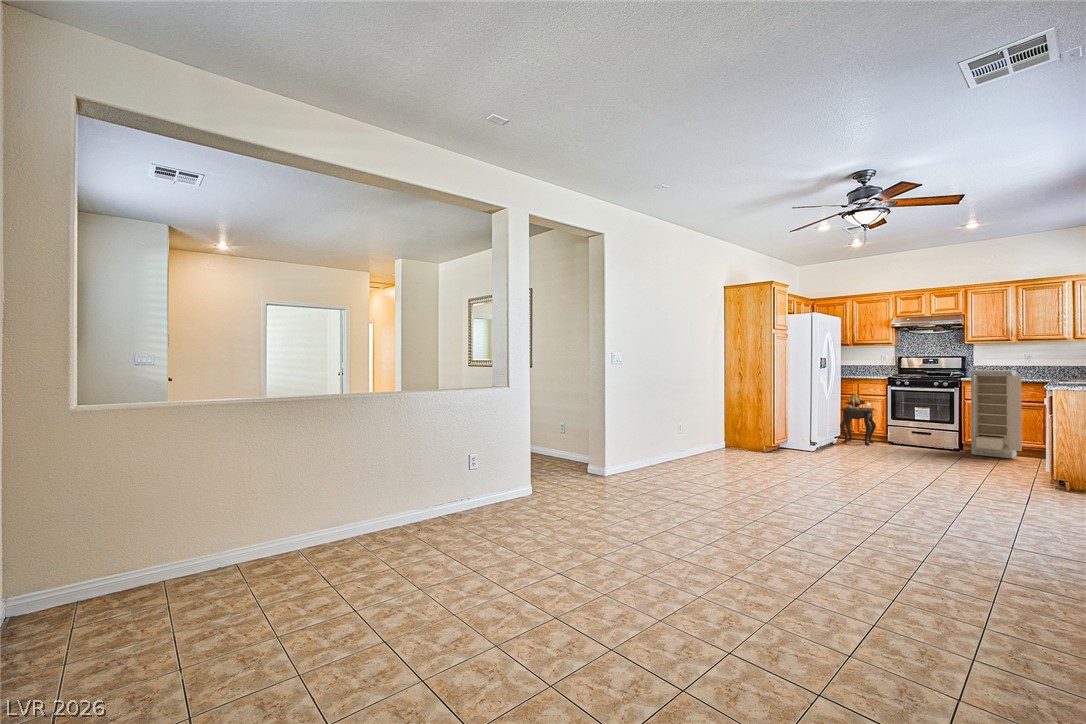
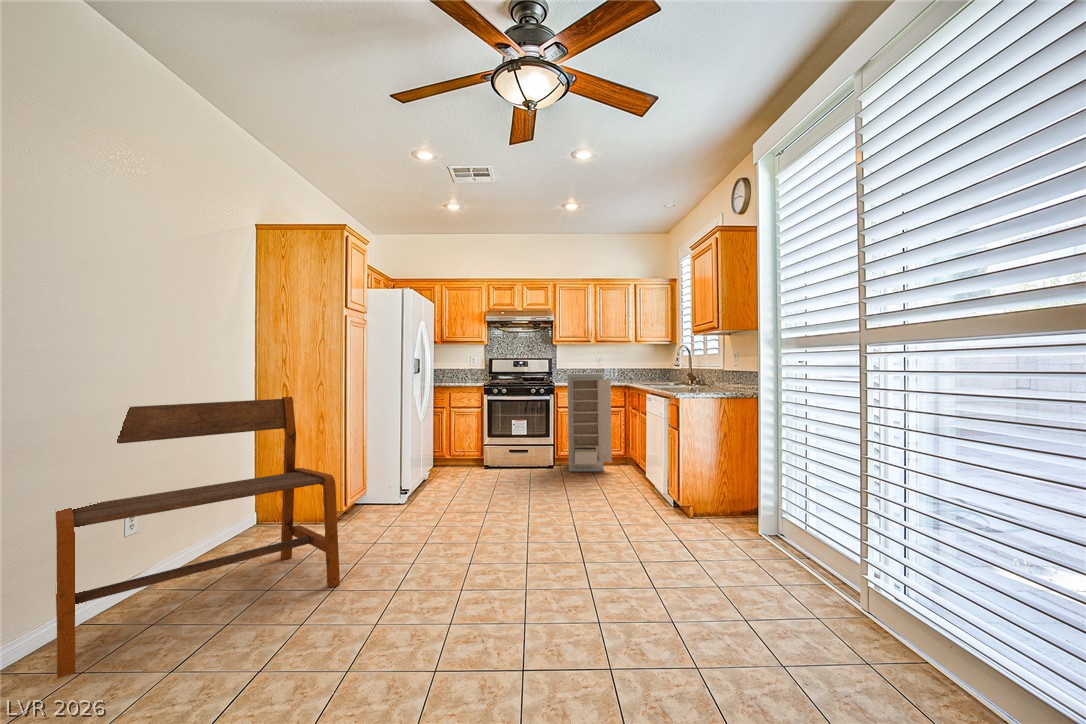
bench: none [663,378,770,468] -> present [56,397,340,678]
side table: present [840,396,876,445] -> none [433,408,472,477]

